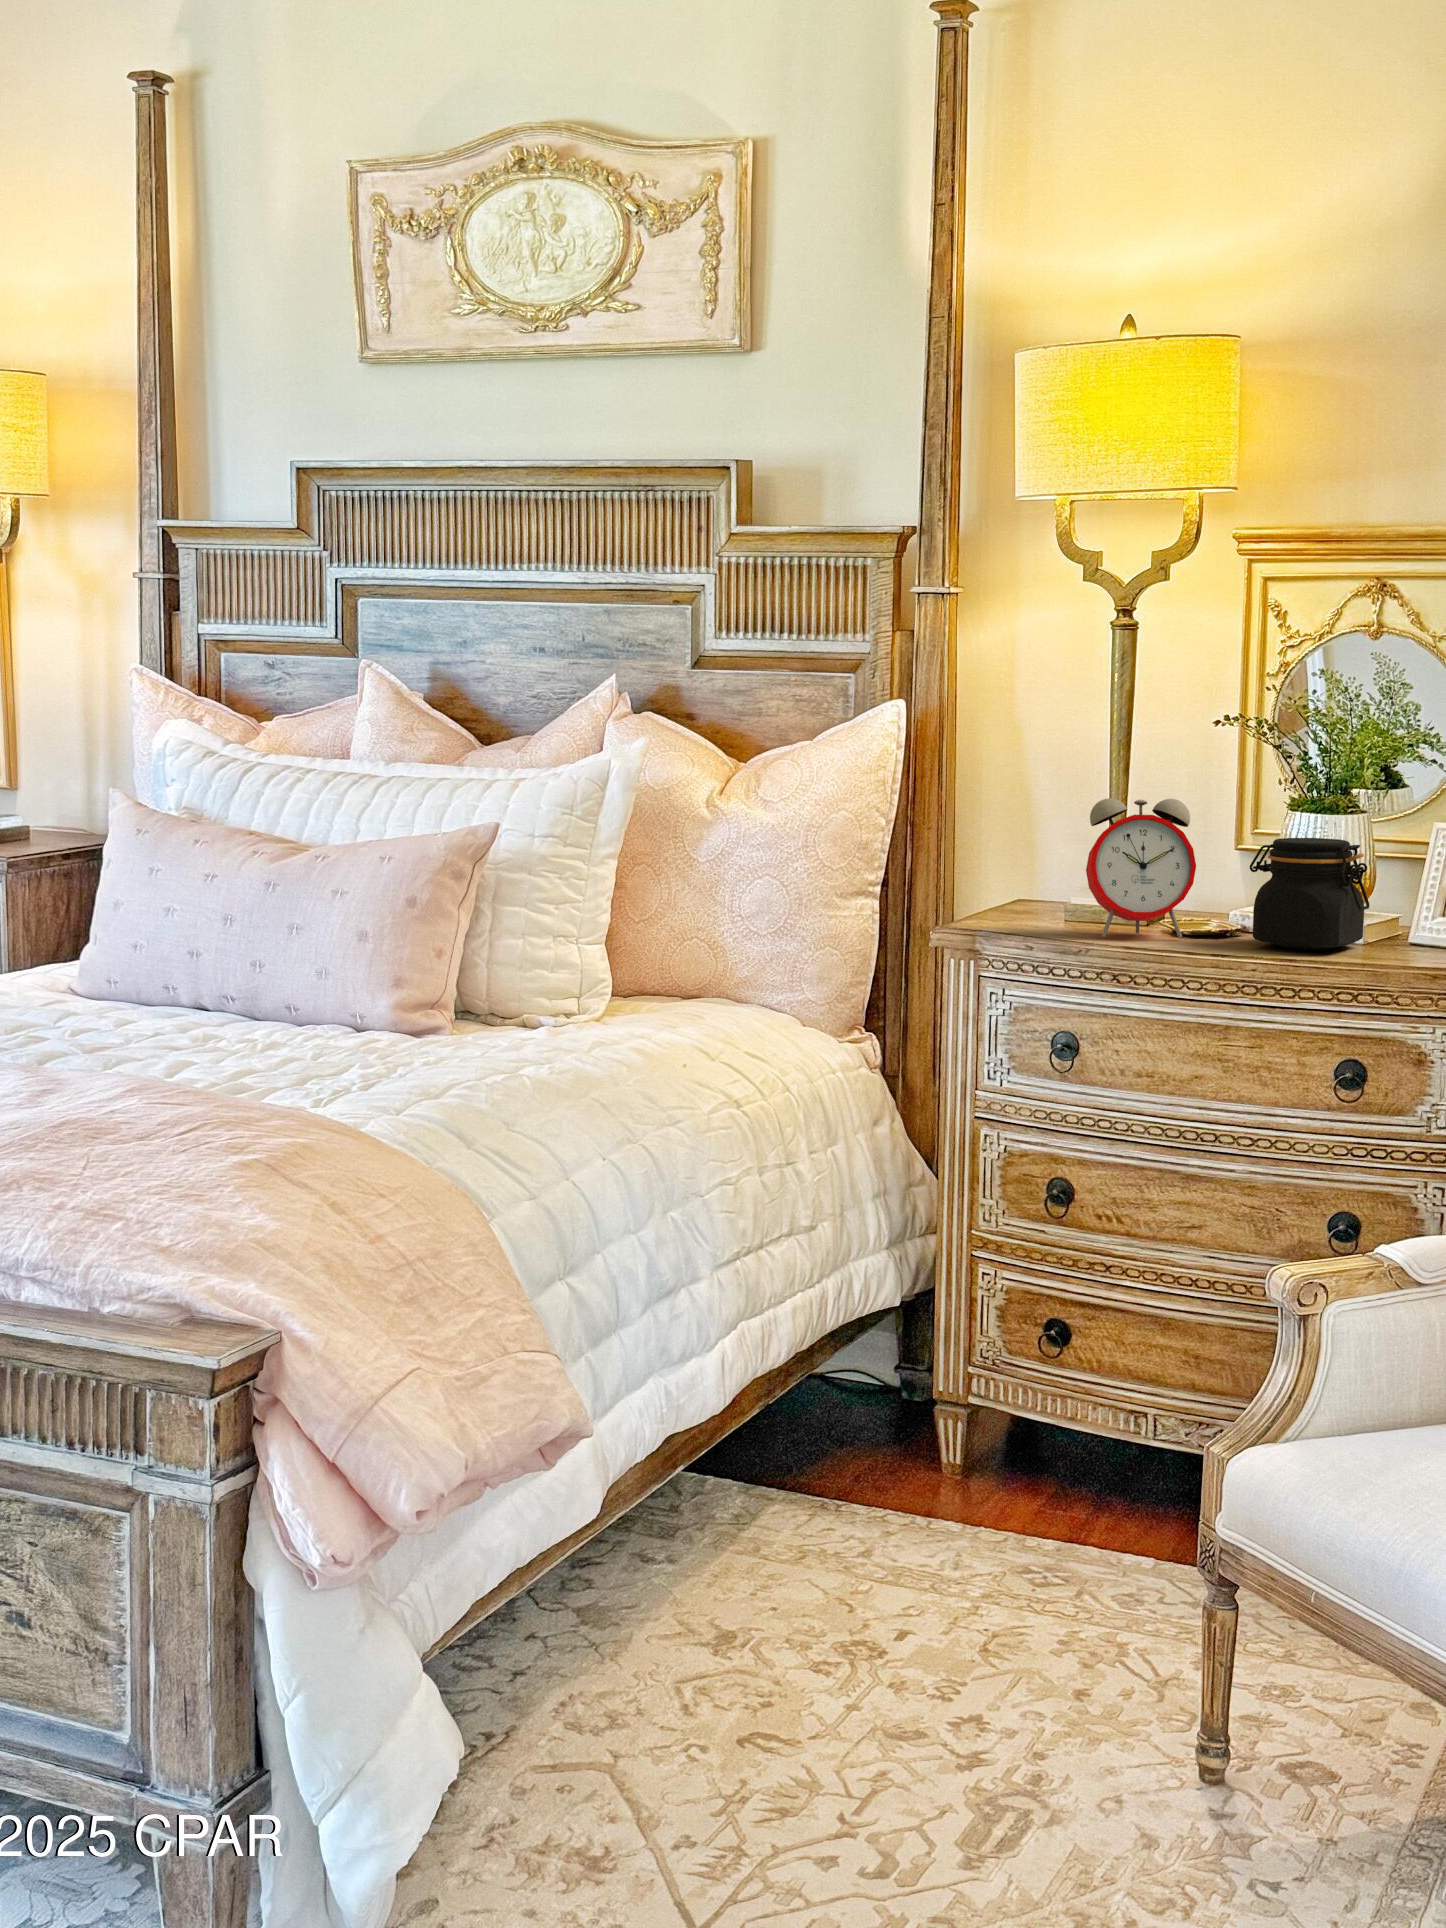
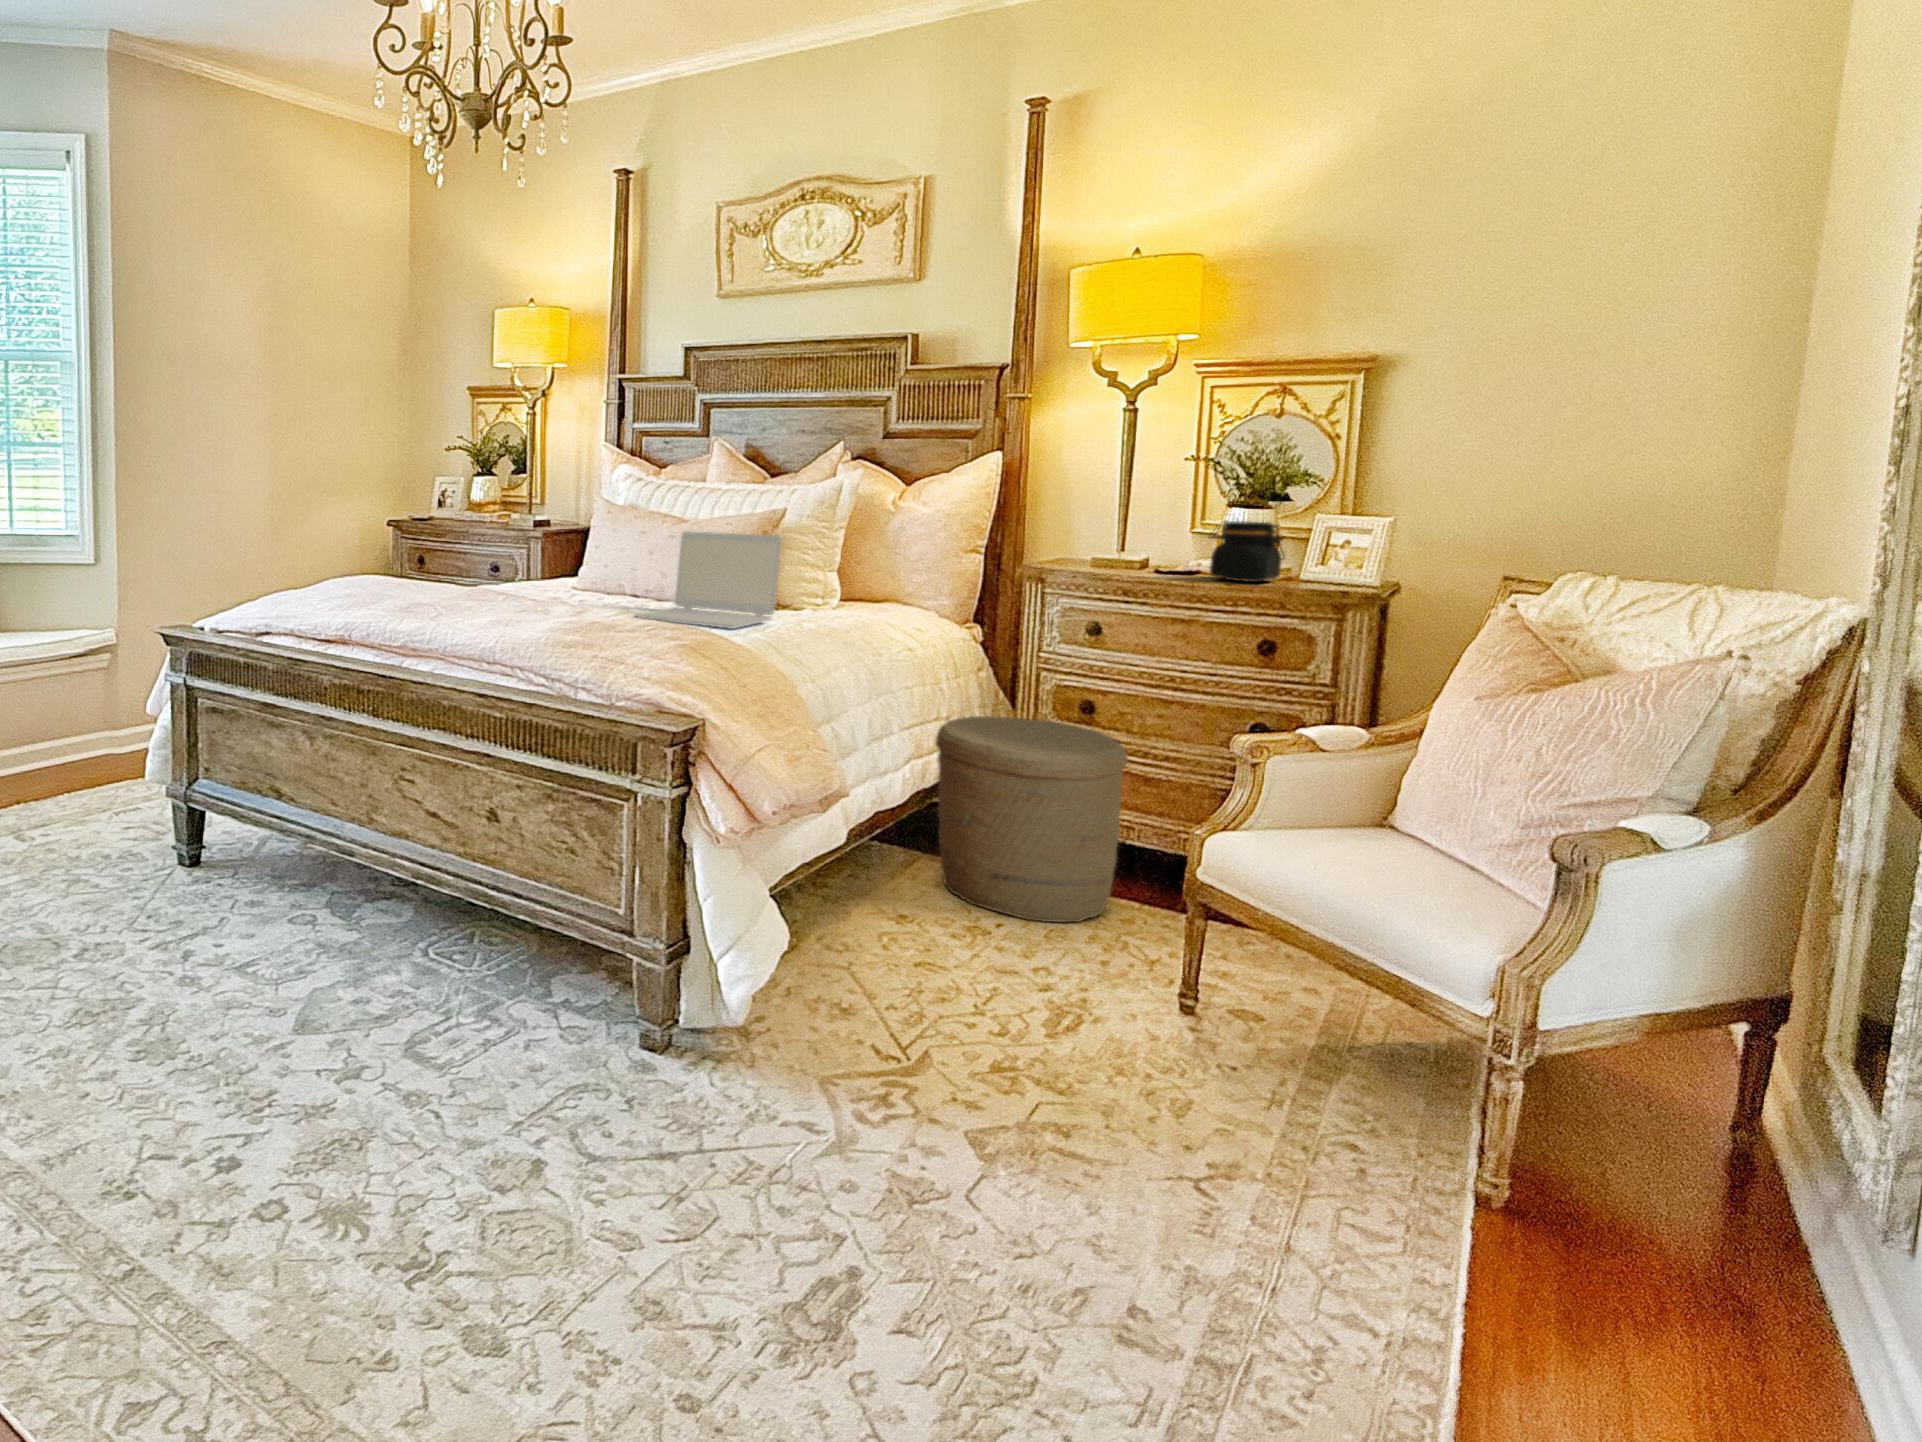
alarm clock: present [1086,798,1196,938] -> none [1107,500,1175,575]
laptop: none [166,880,473,1095] -> present [636,532,782,629]
woven basket: none [788,1220,1123,1619] -> present [935,716,1128,922]

